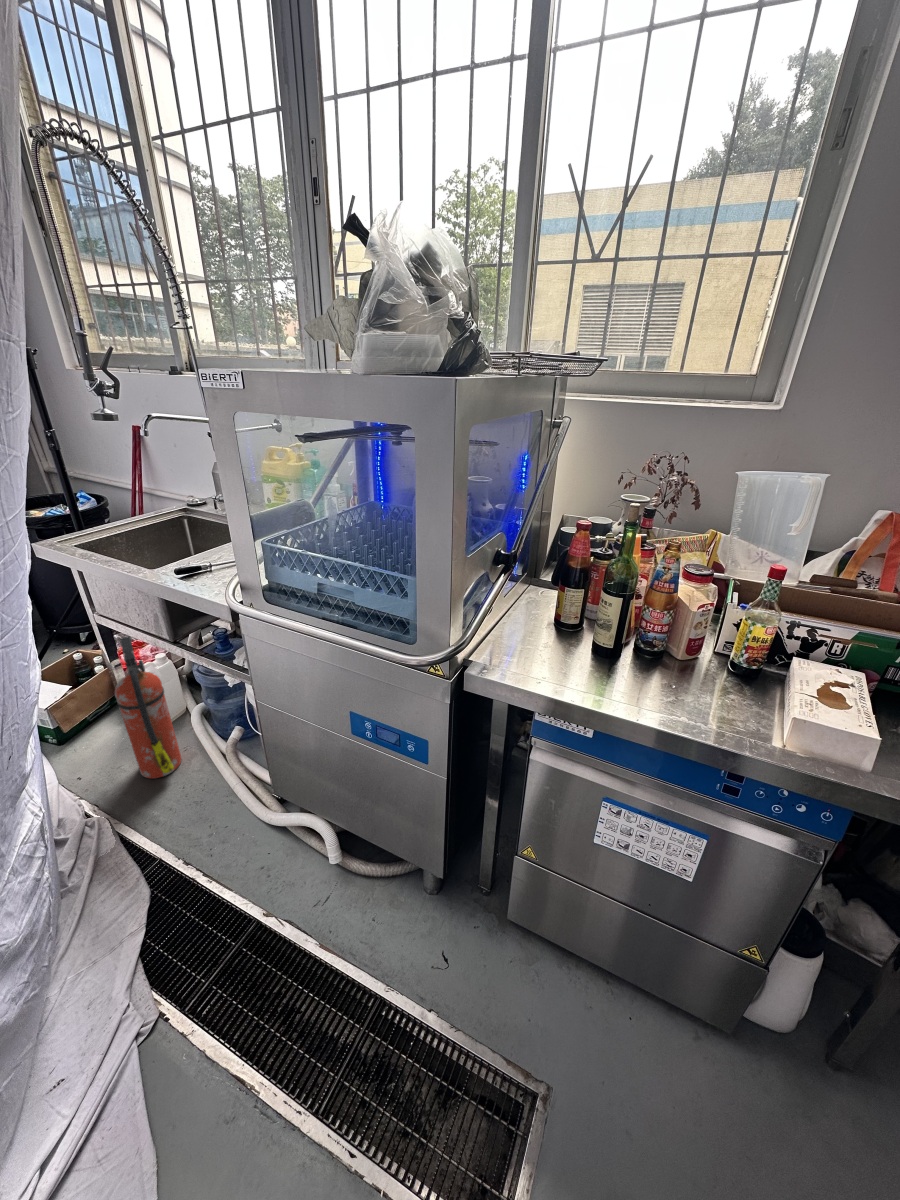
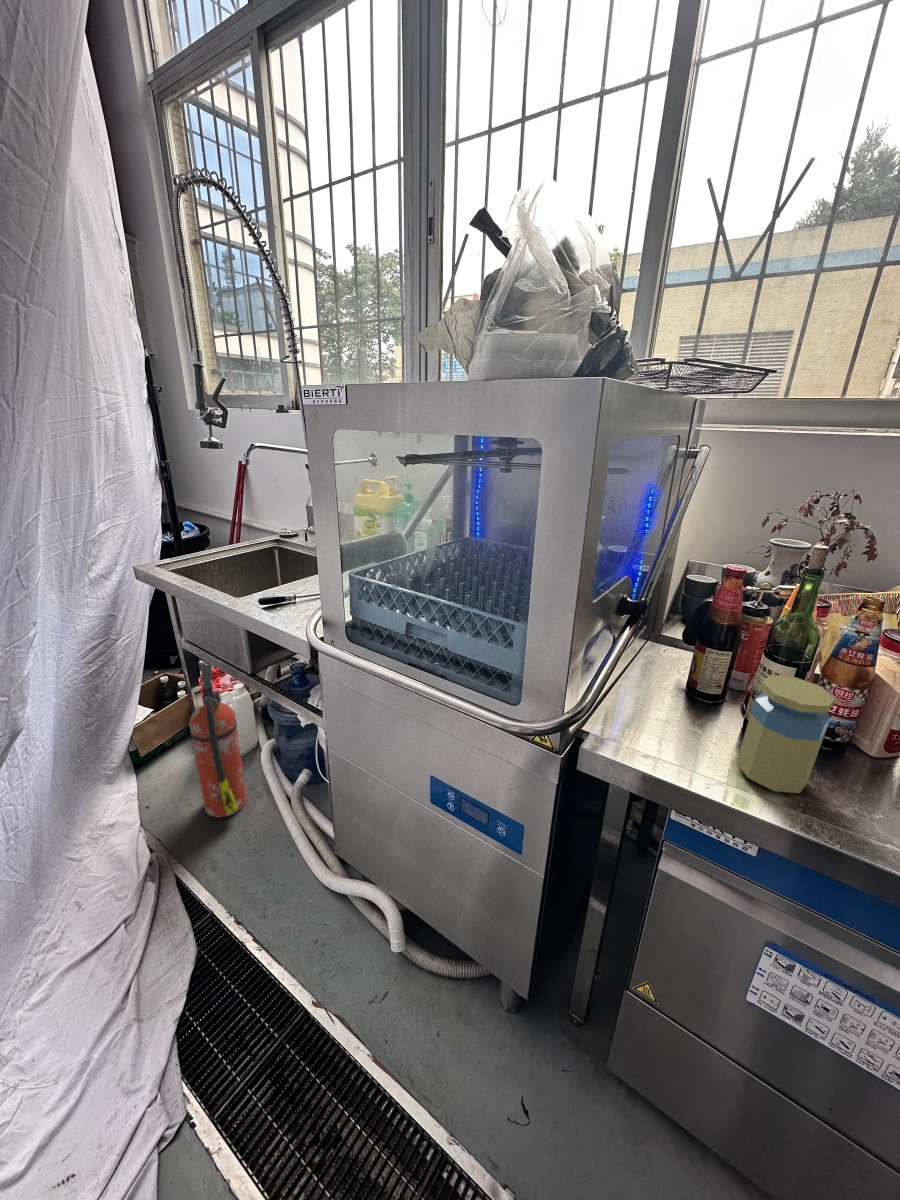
jar: none [582,605,643,690] -> present [737,675,835,793]

